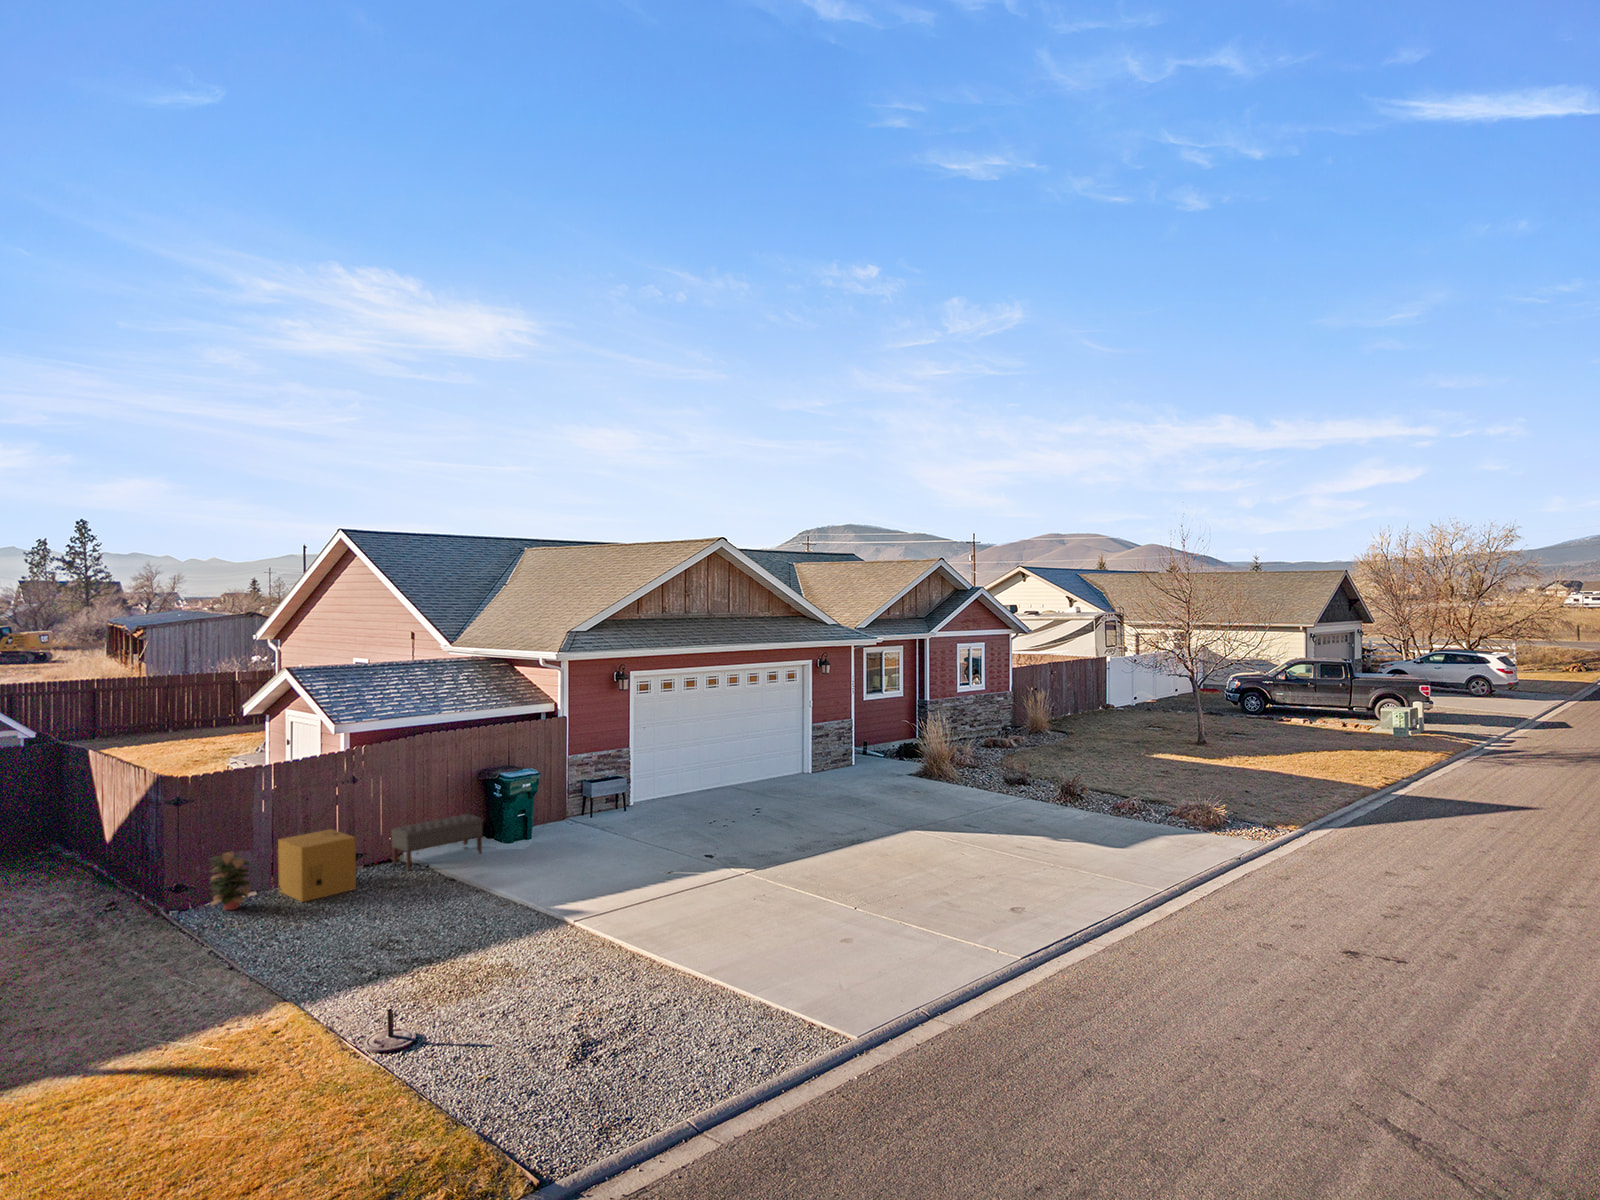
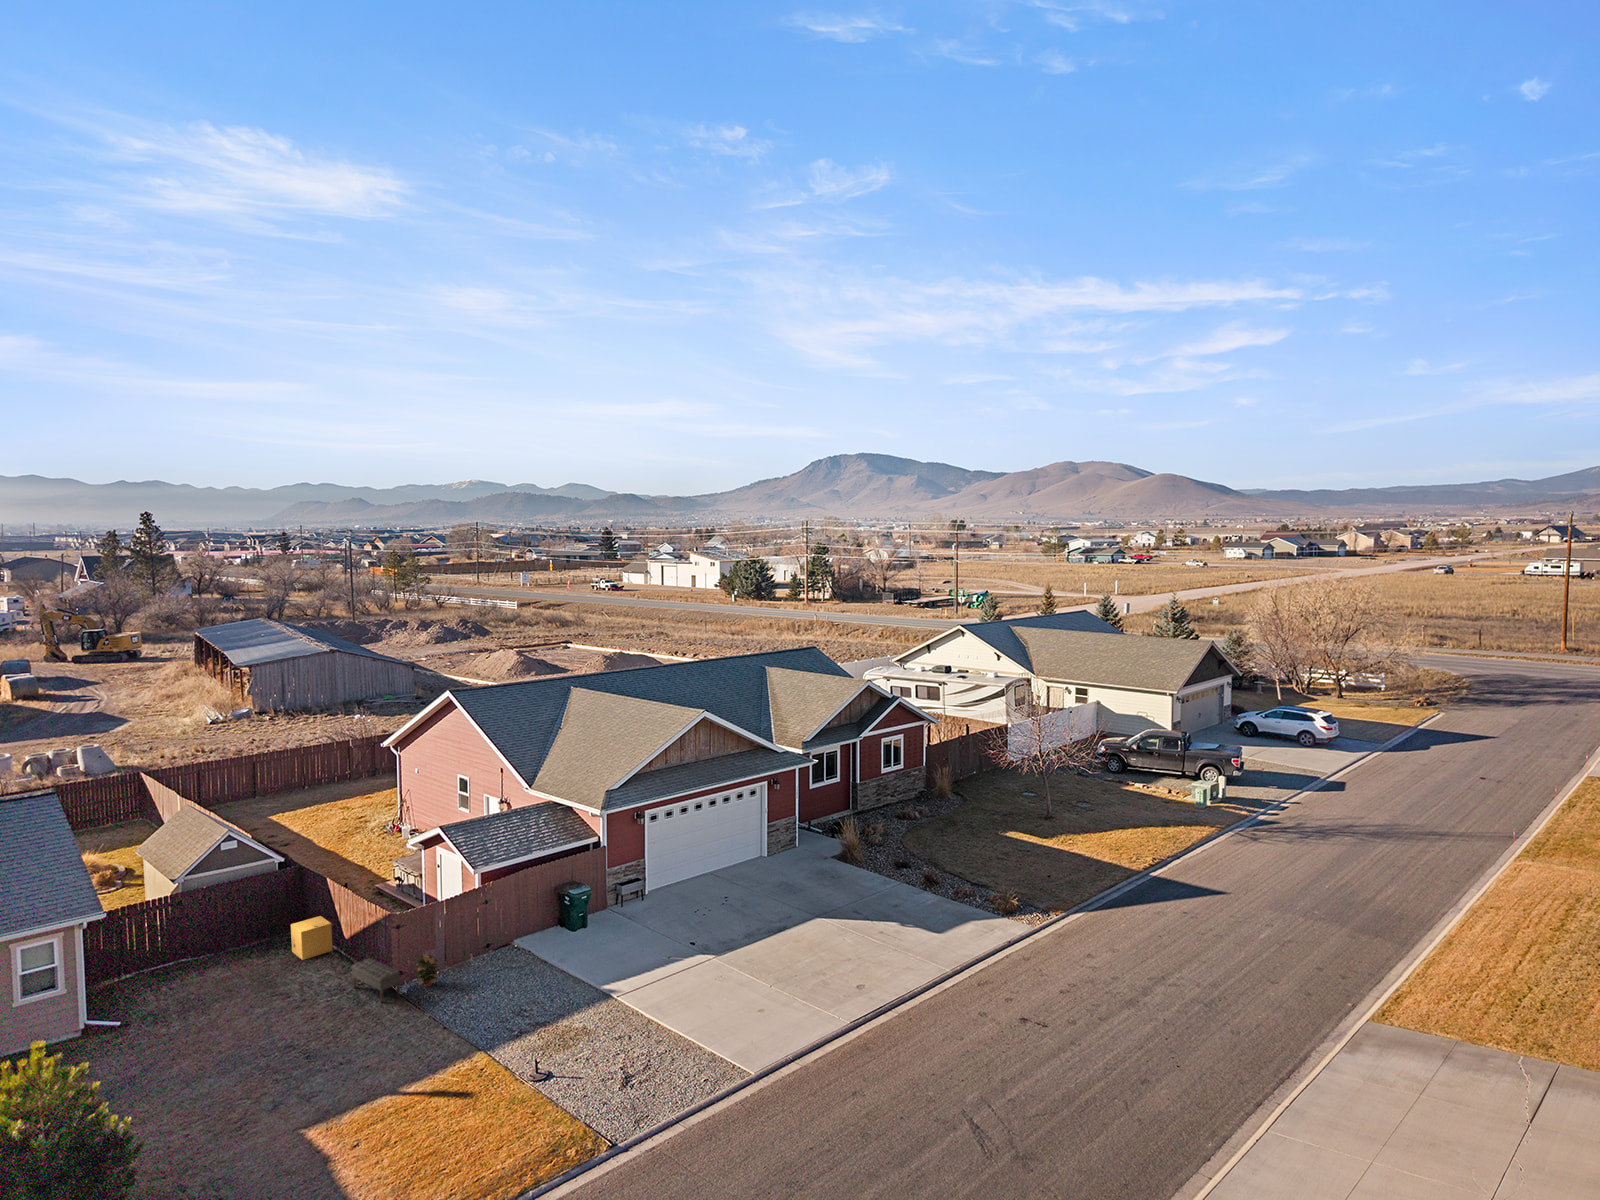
bench: present [391,814,483,870] -> present [351,959,400,1002]
cardboard box: present [278,829,356,902] -> present [291,916,333,960]

